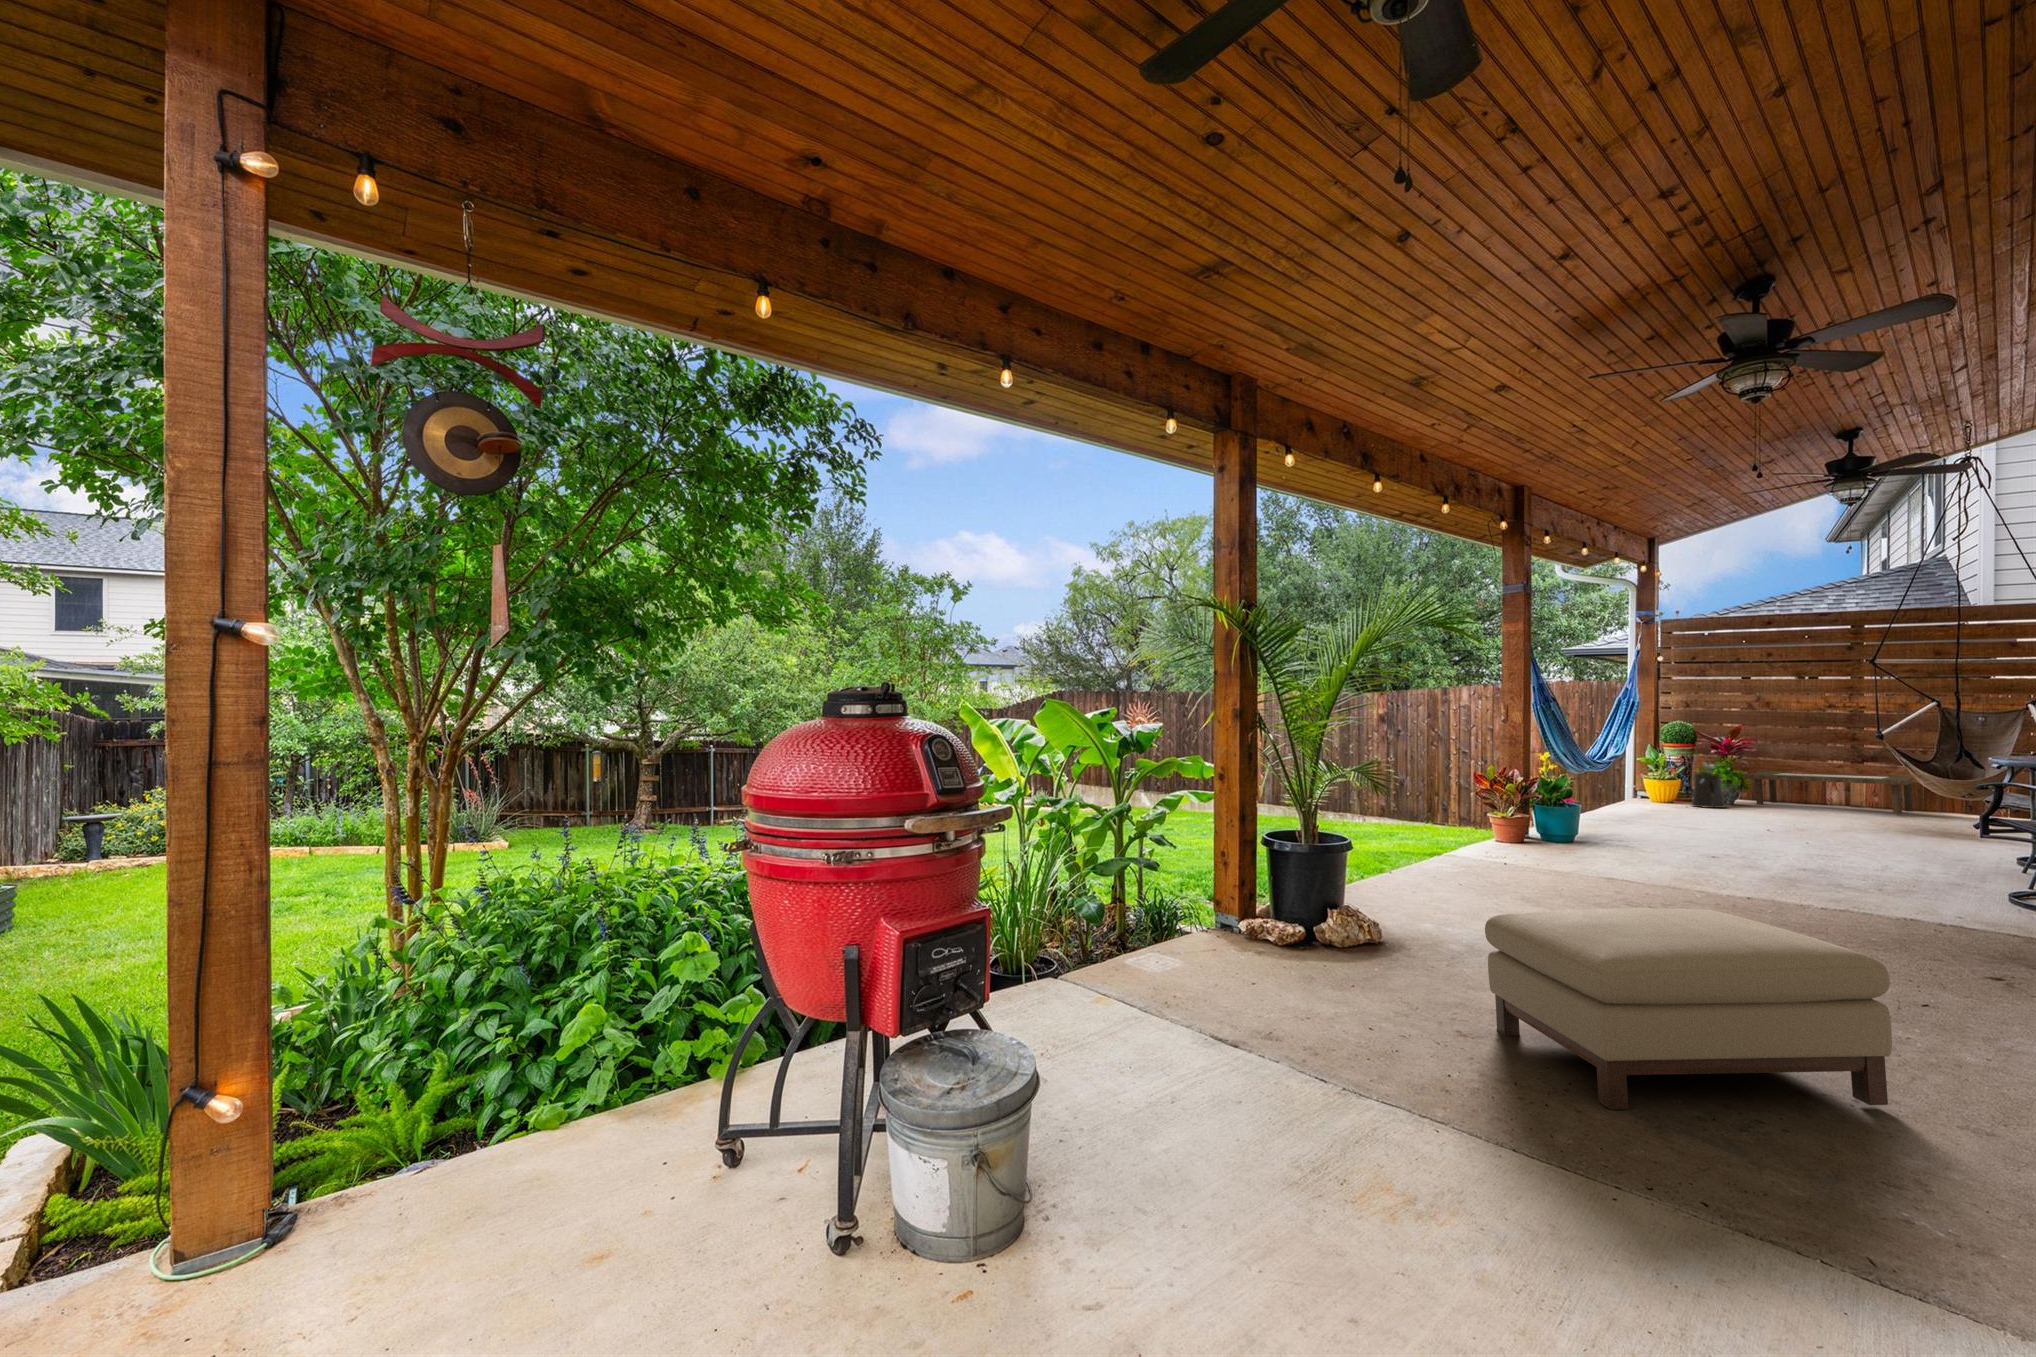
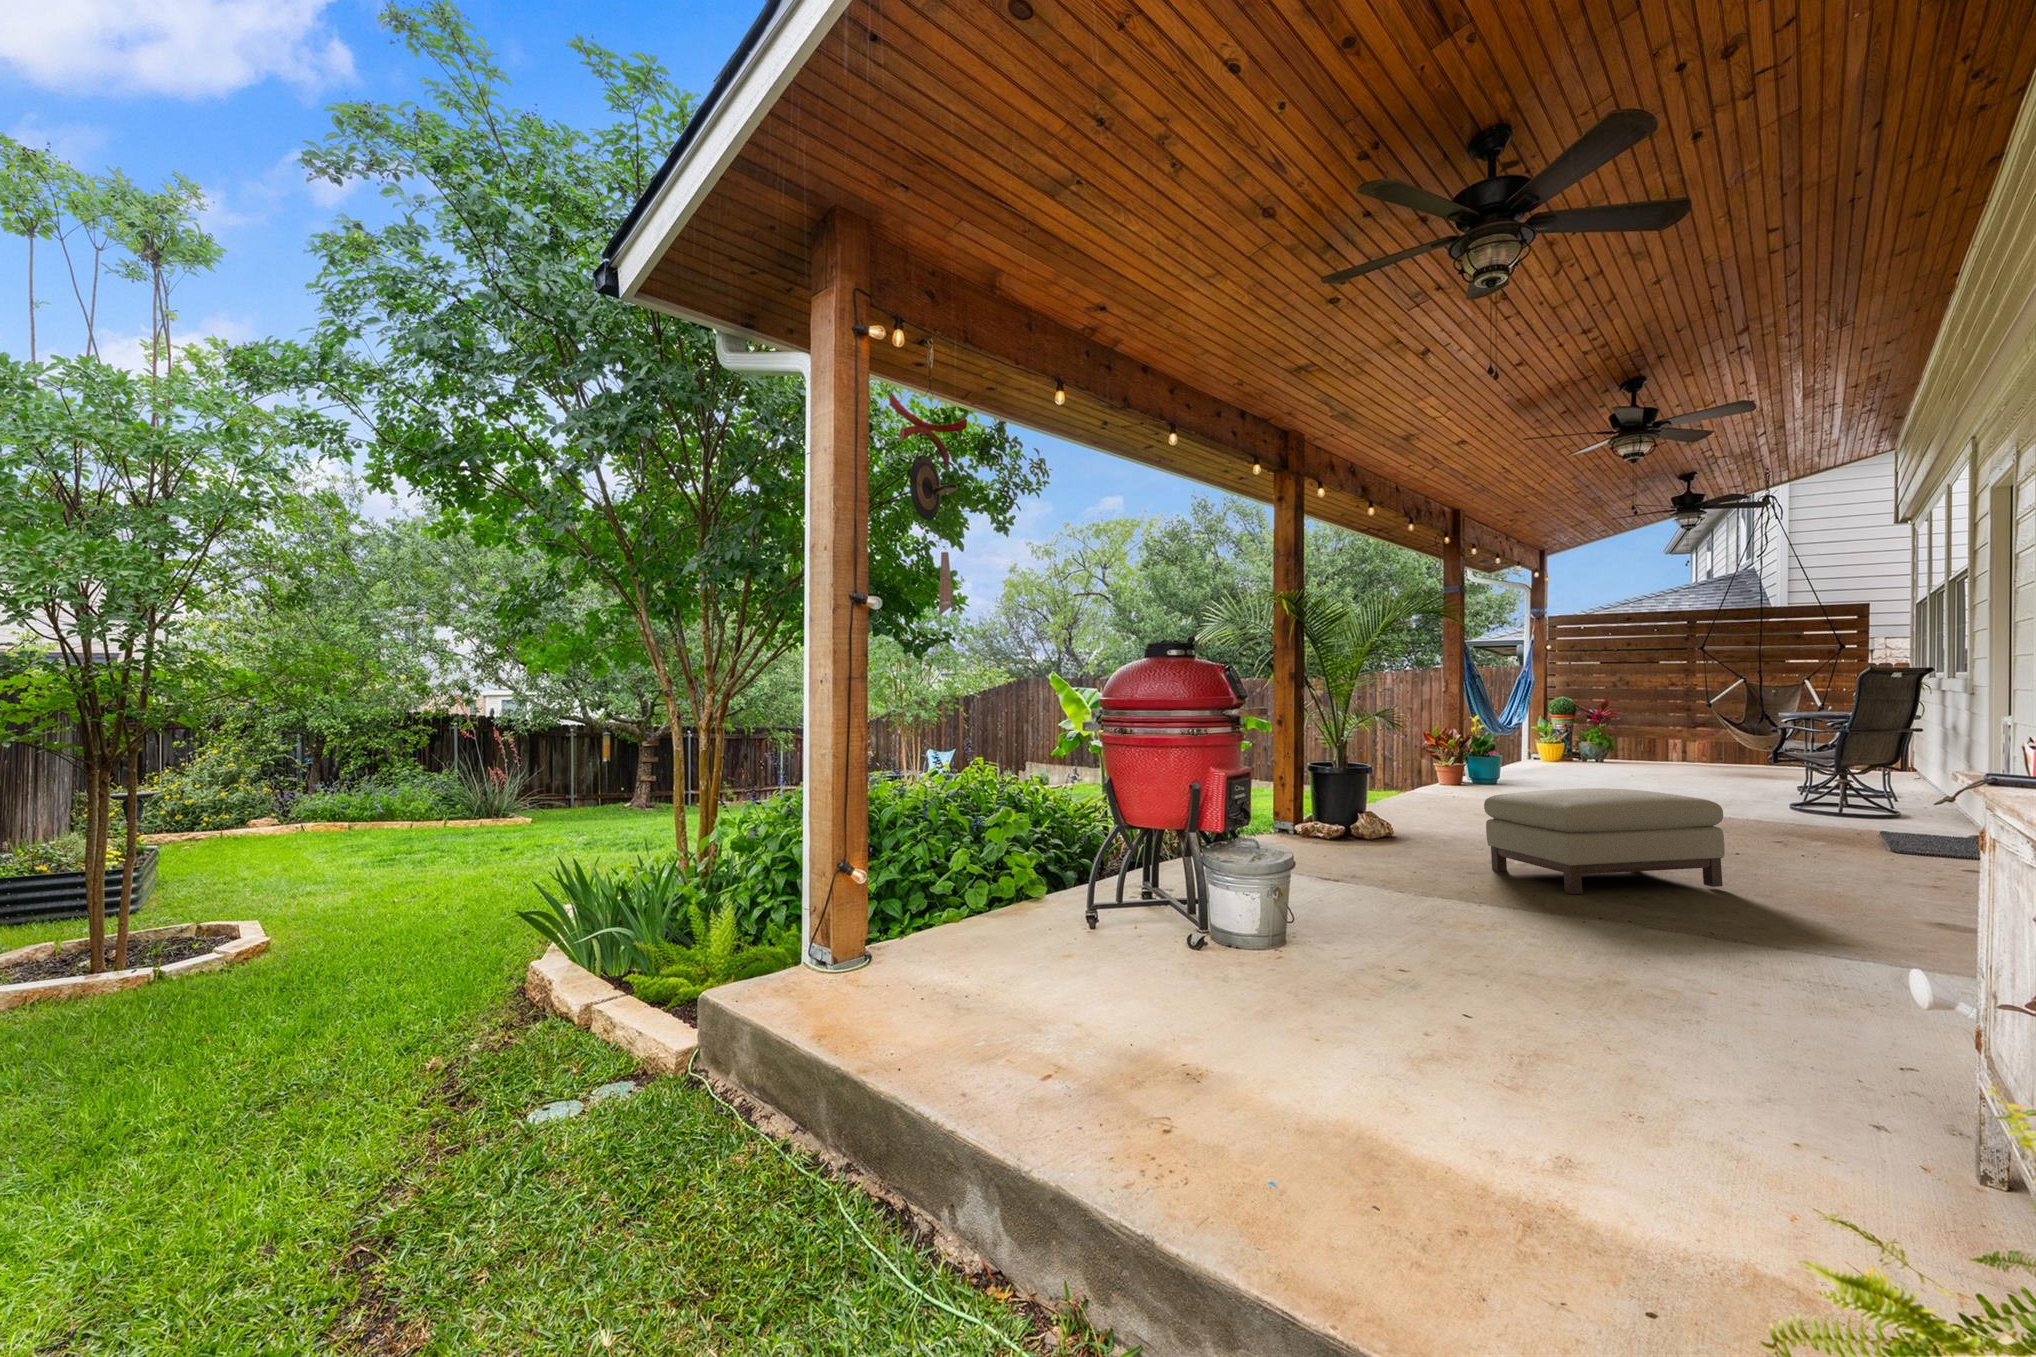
watering can: present [1692,759,1726,808] -> none [1573,725,1599,764]
coffee table: present [1744,771,1914,814] -> none [1610,736,1740,765]

